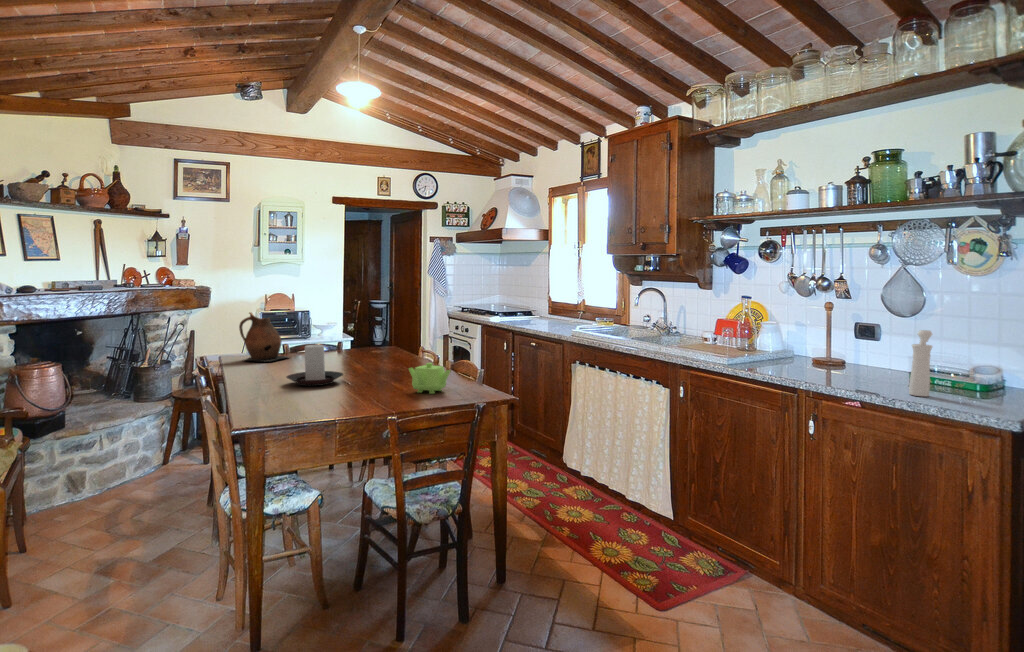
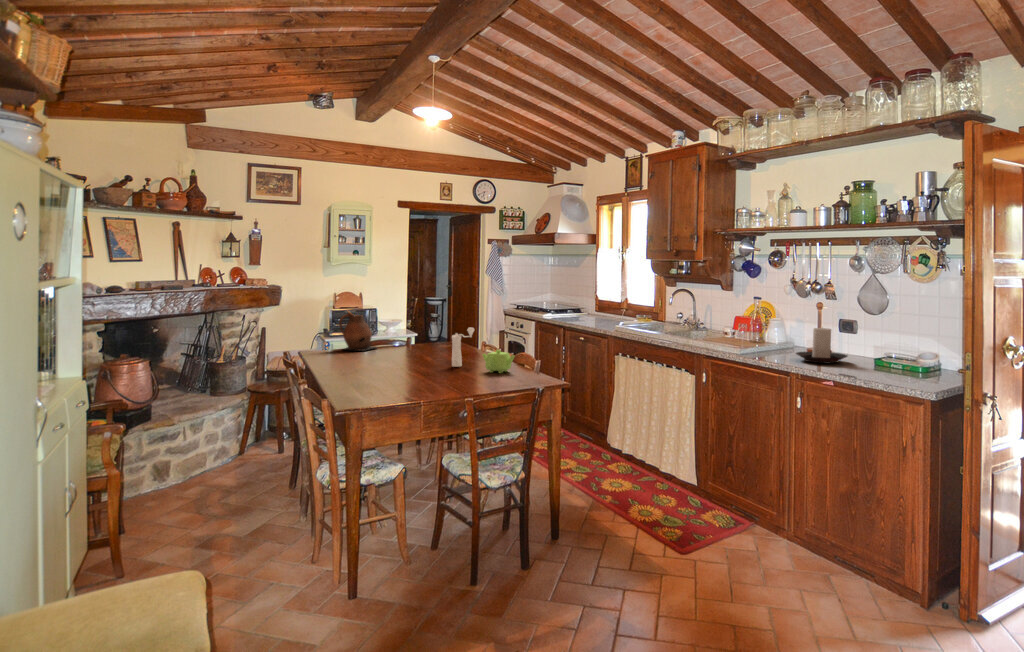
pepper mill: present [909,330,932,396] -> present [452,328,474,367]
candle holder: present [286,345,343,386] -> present [796,328,848,363]

